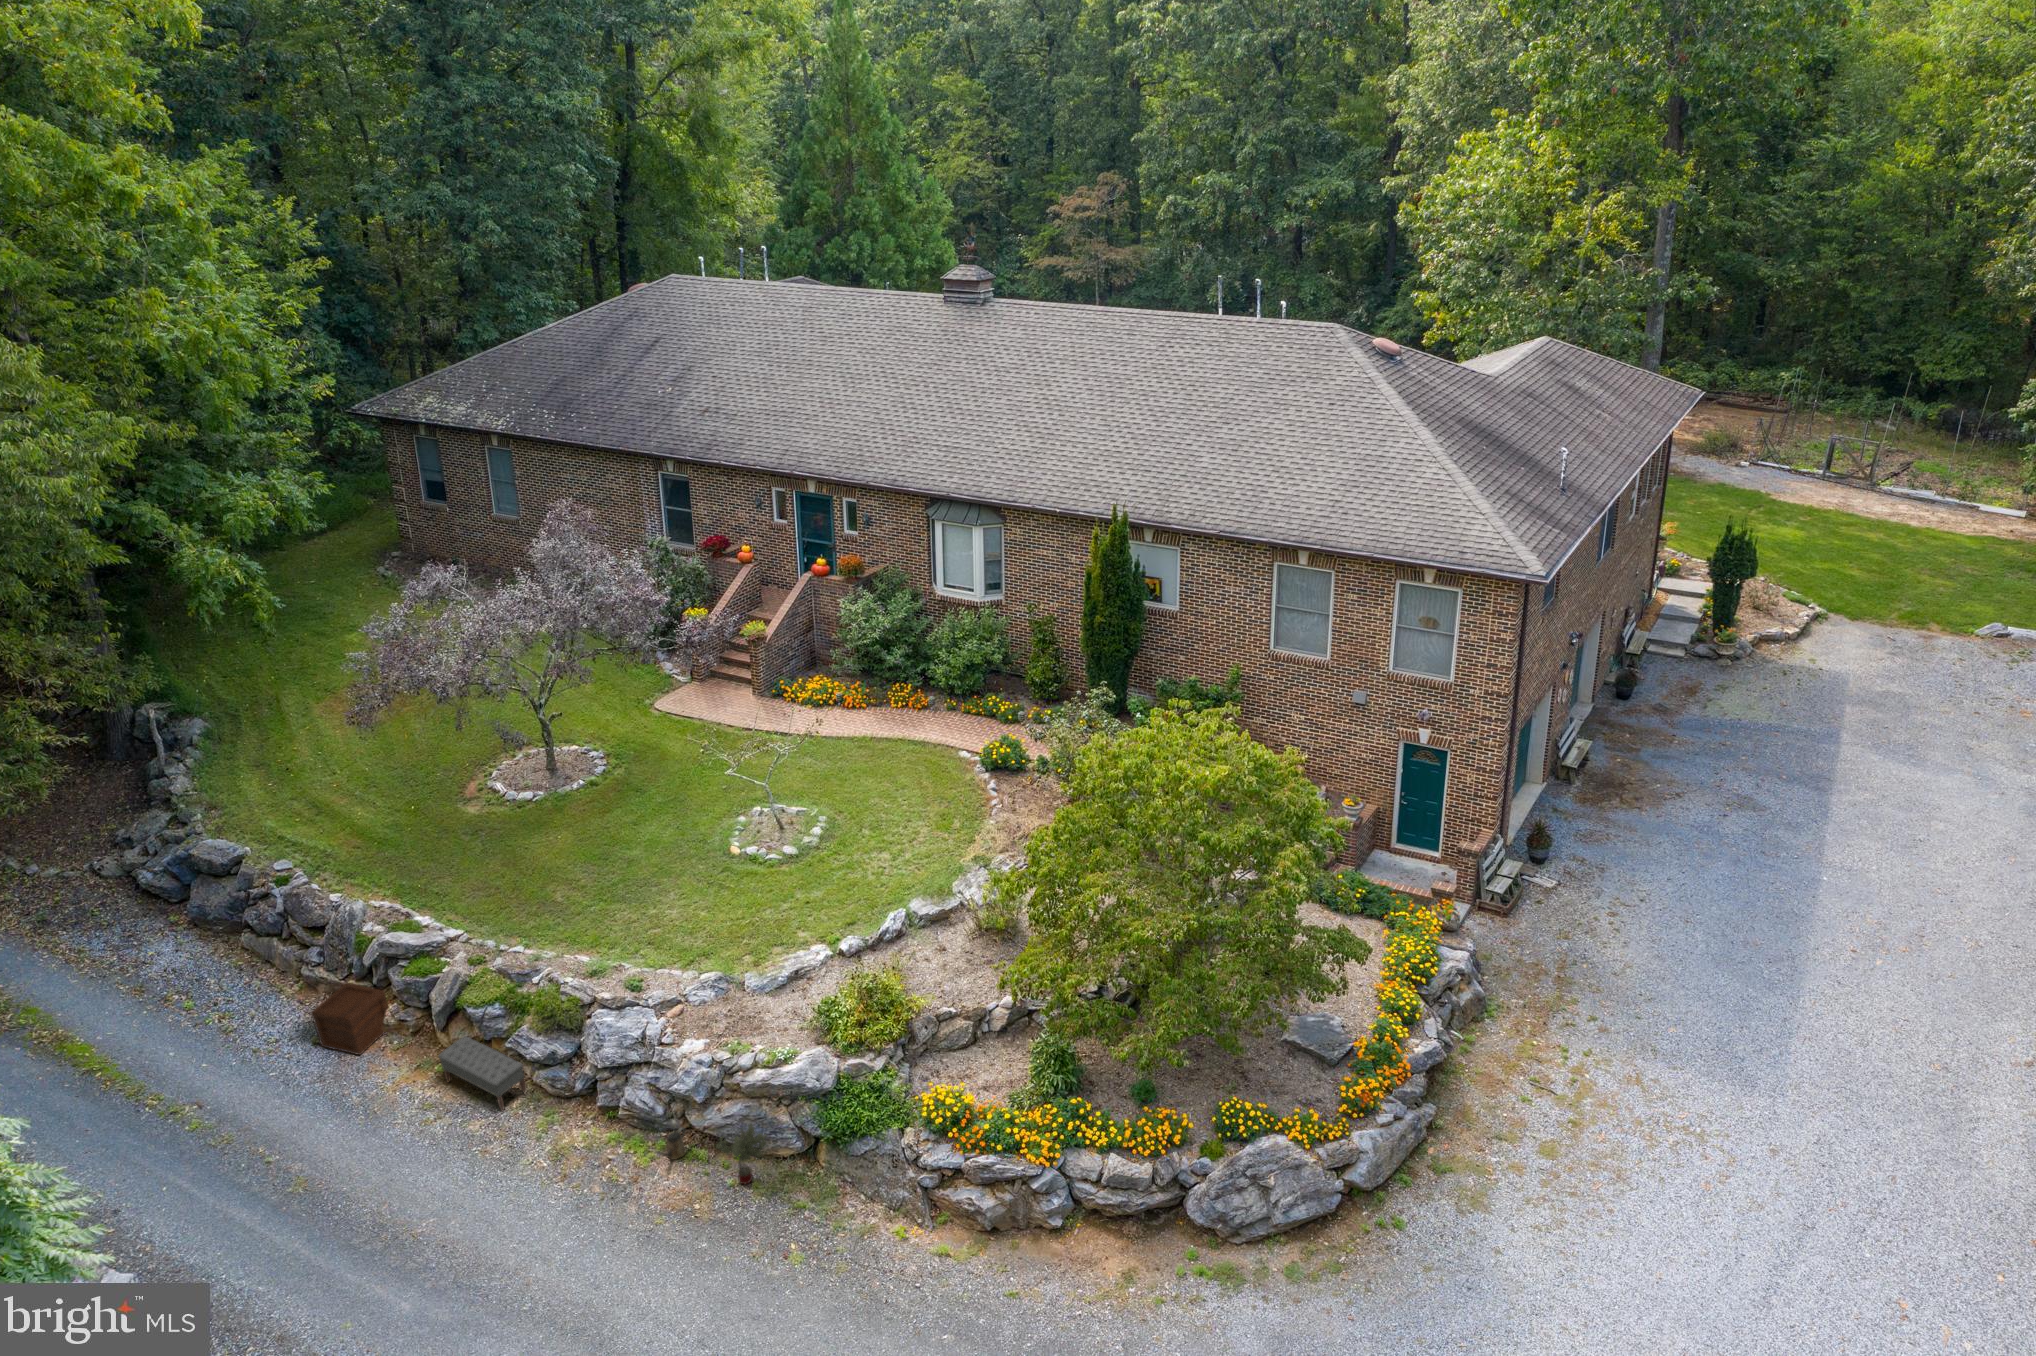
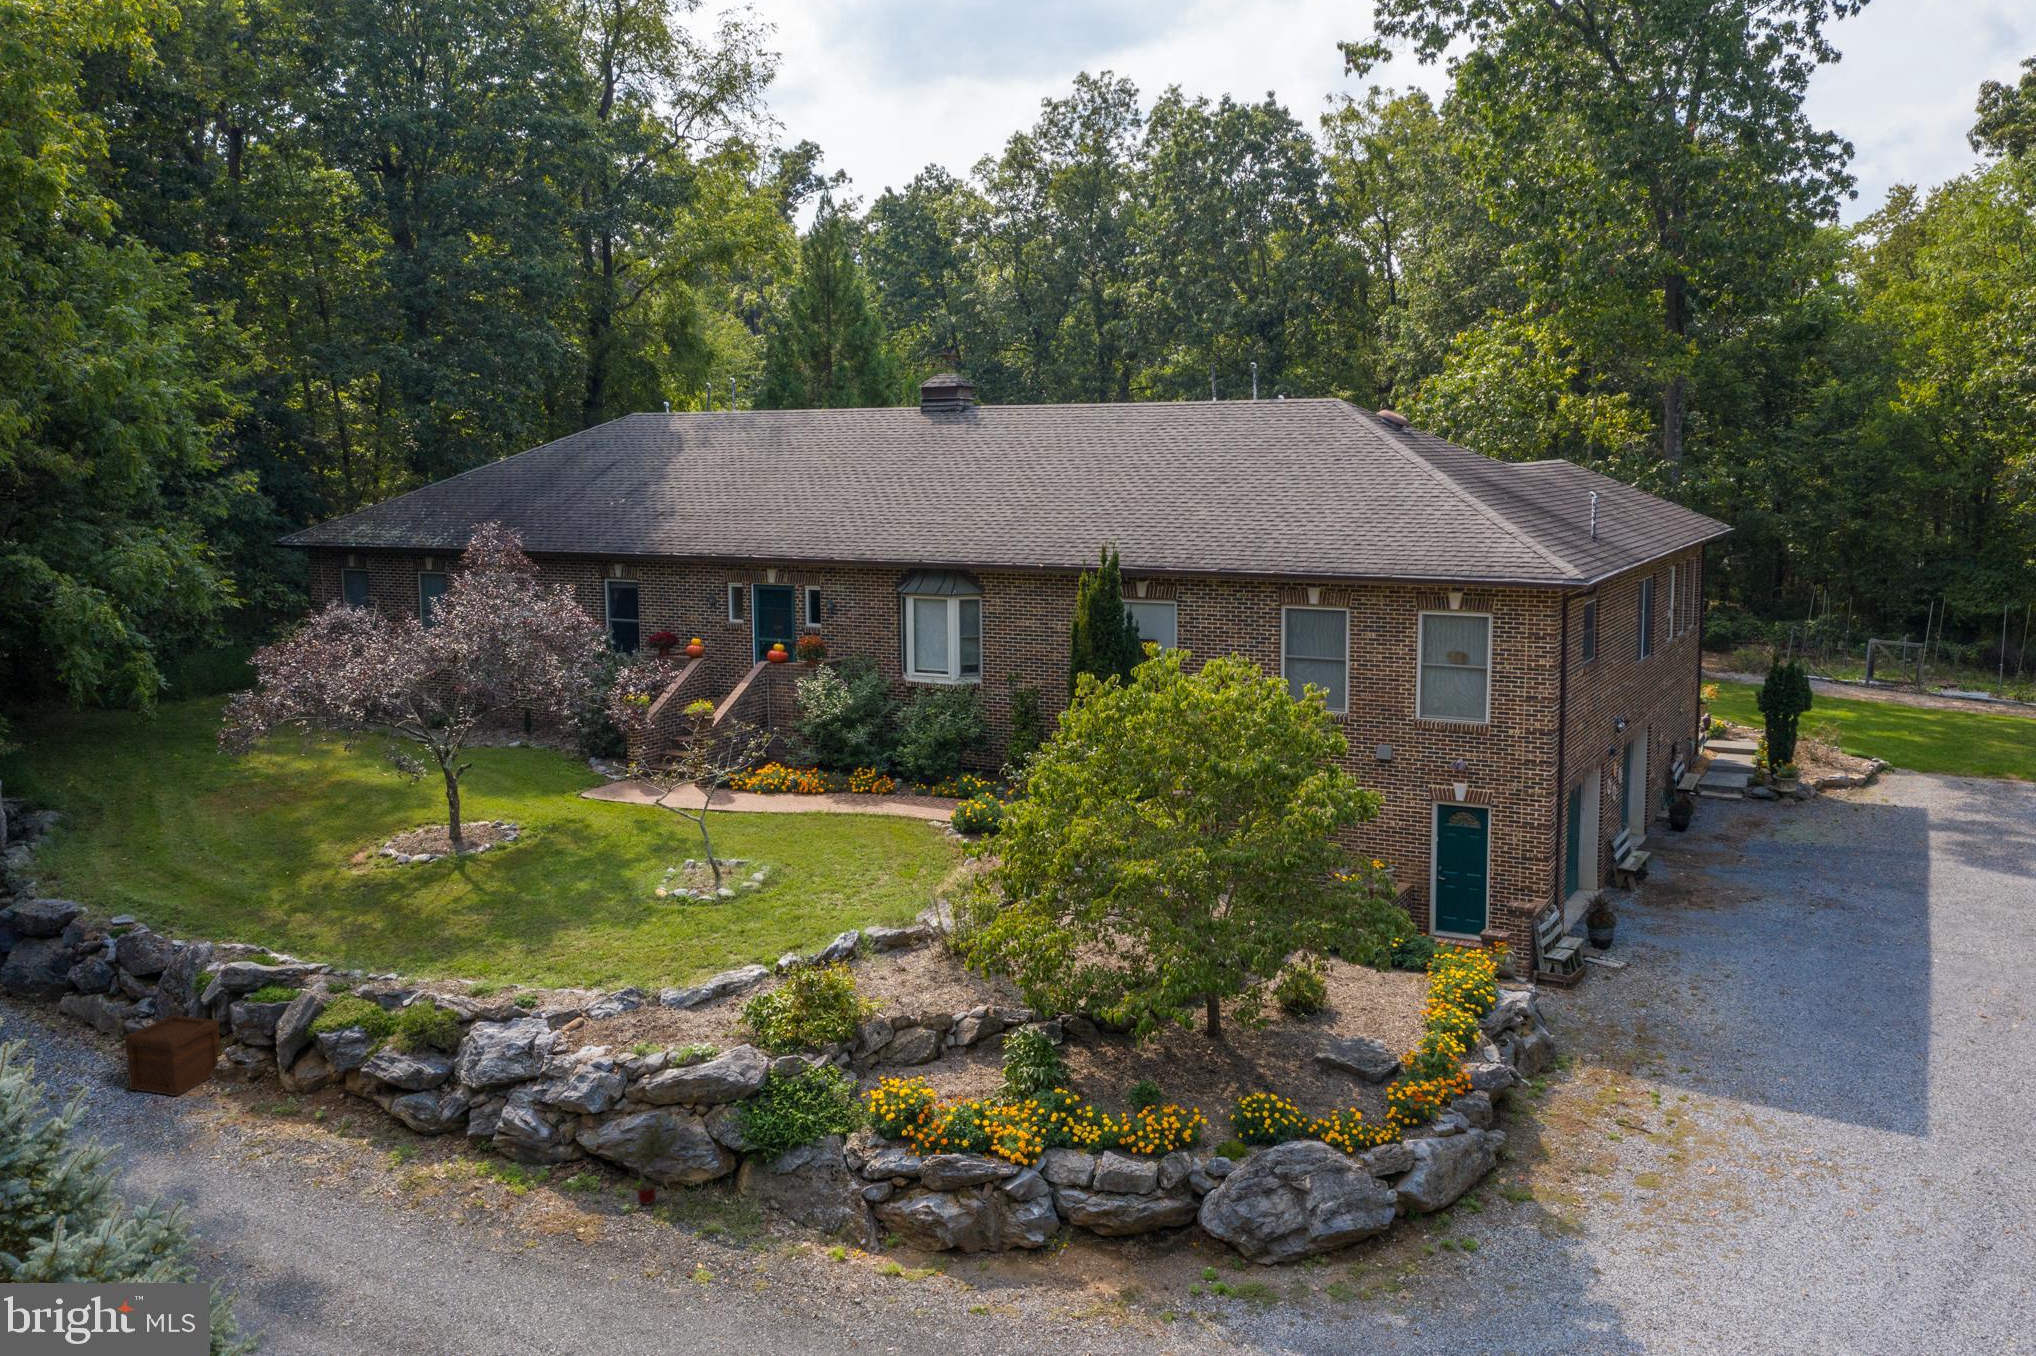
bench: present [438,1036,526,1111] -> none [275,1063,380,1143]
watering can: present [657,1128,687,1160] -> none [534,1146,576,1184]

